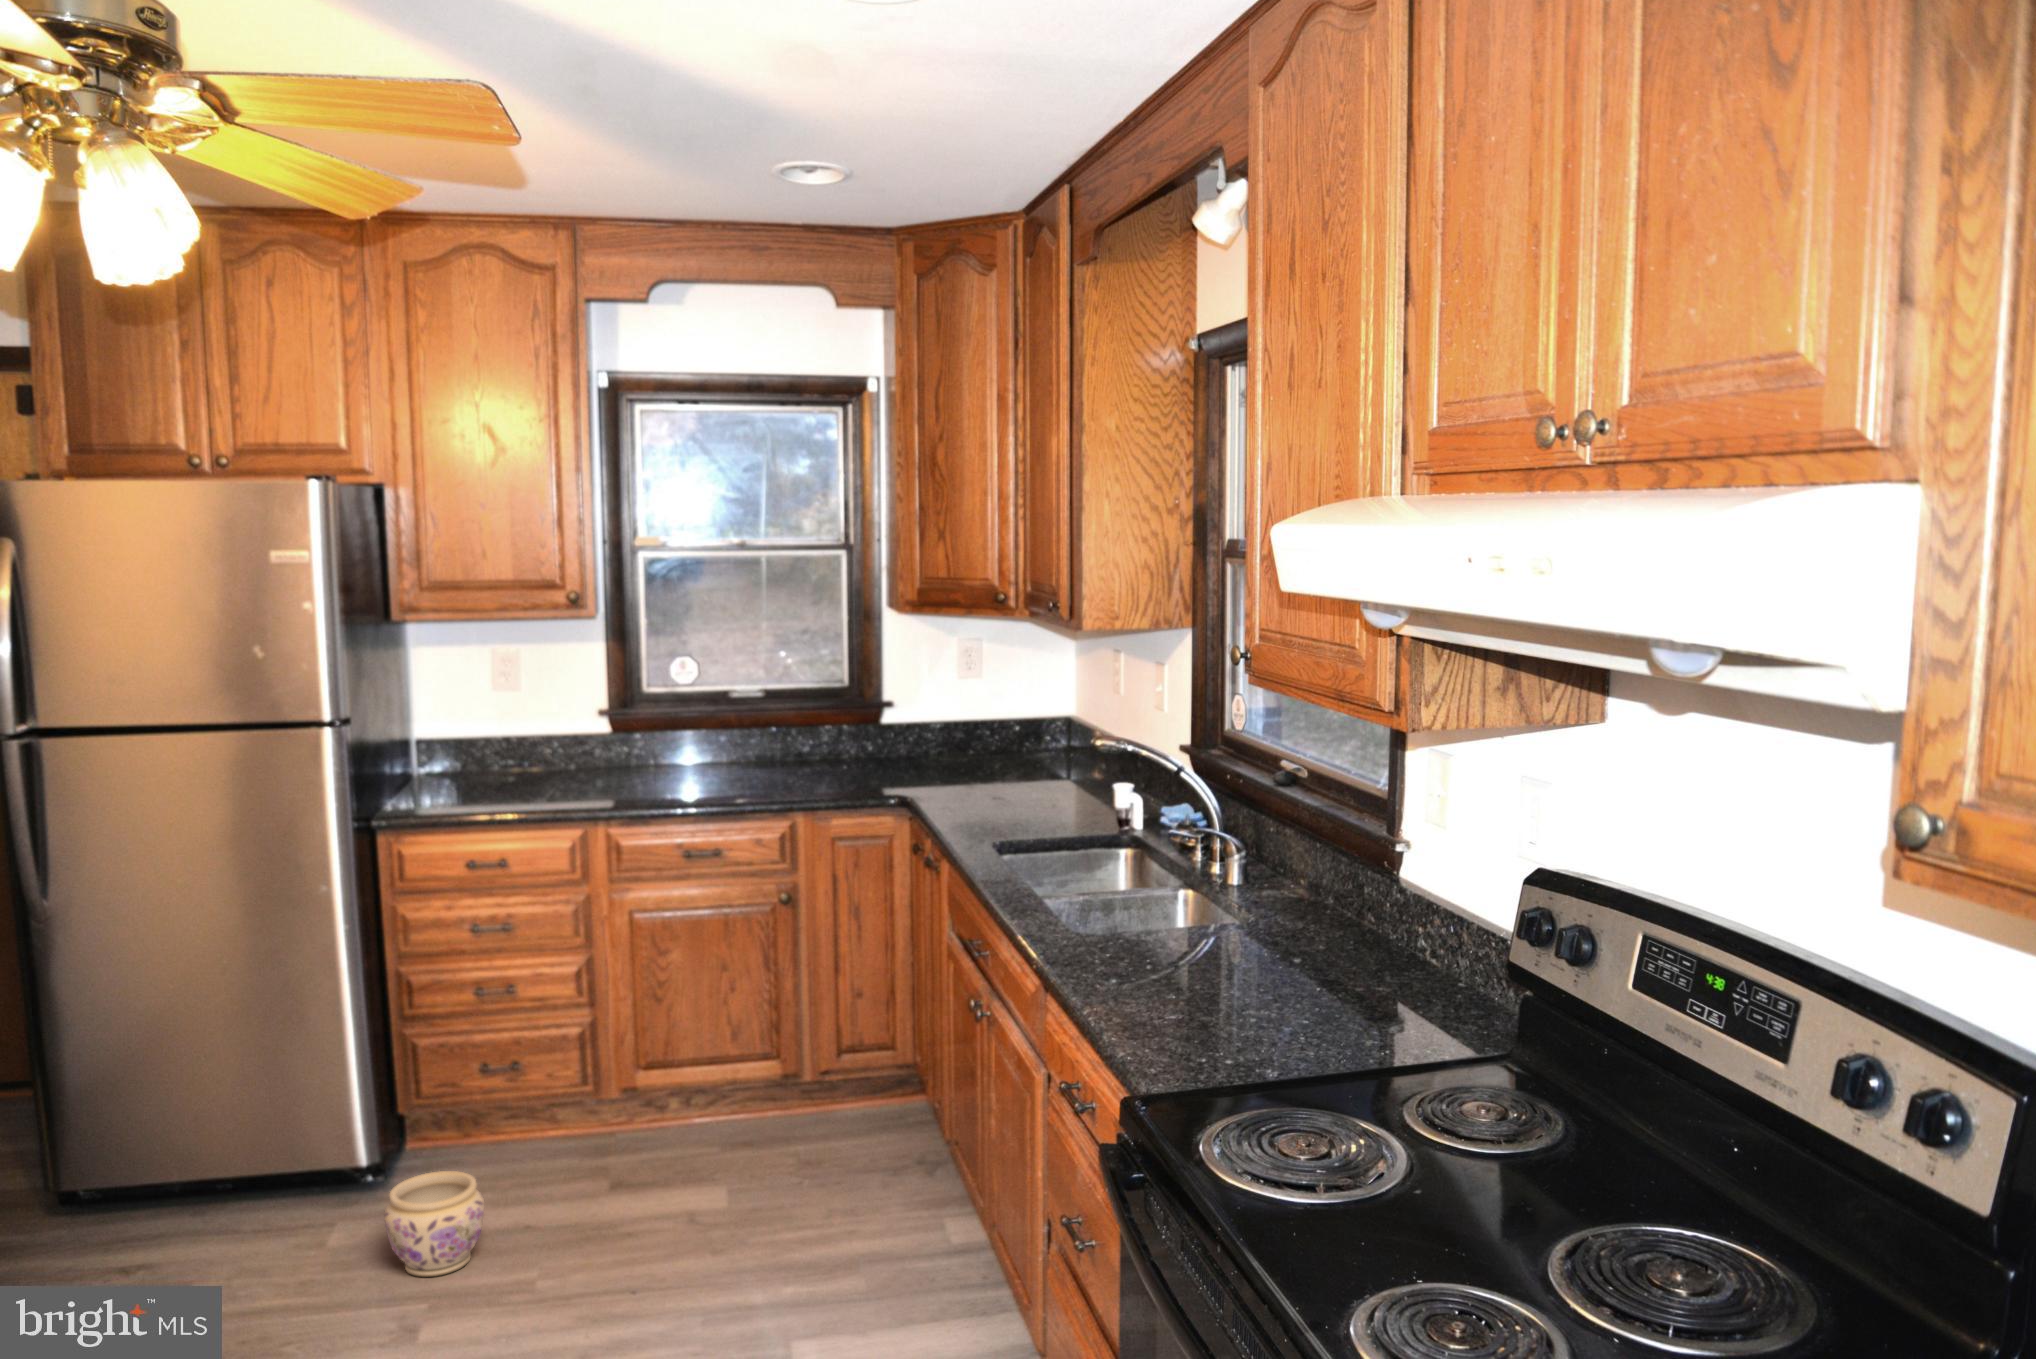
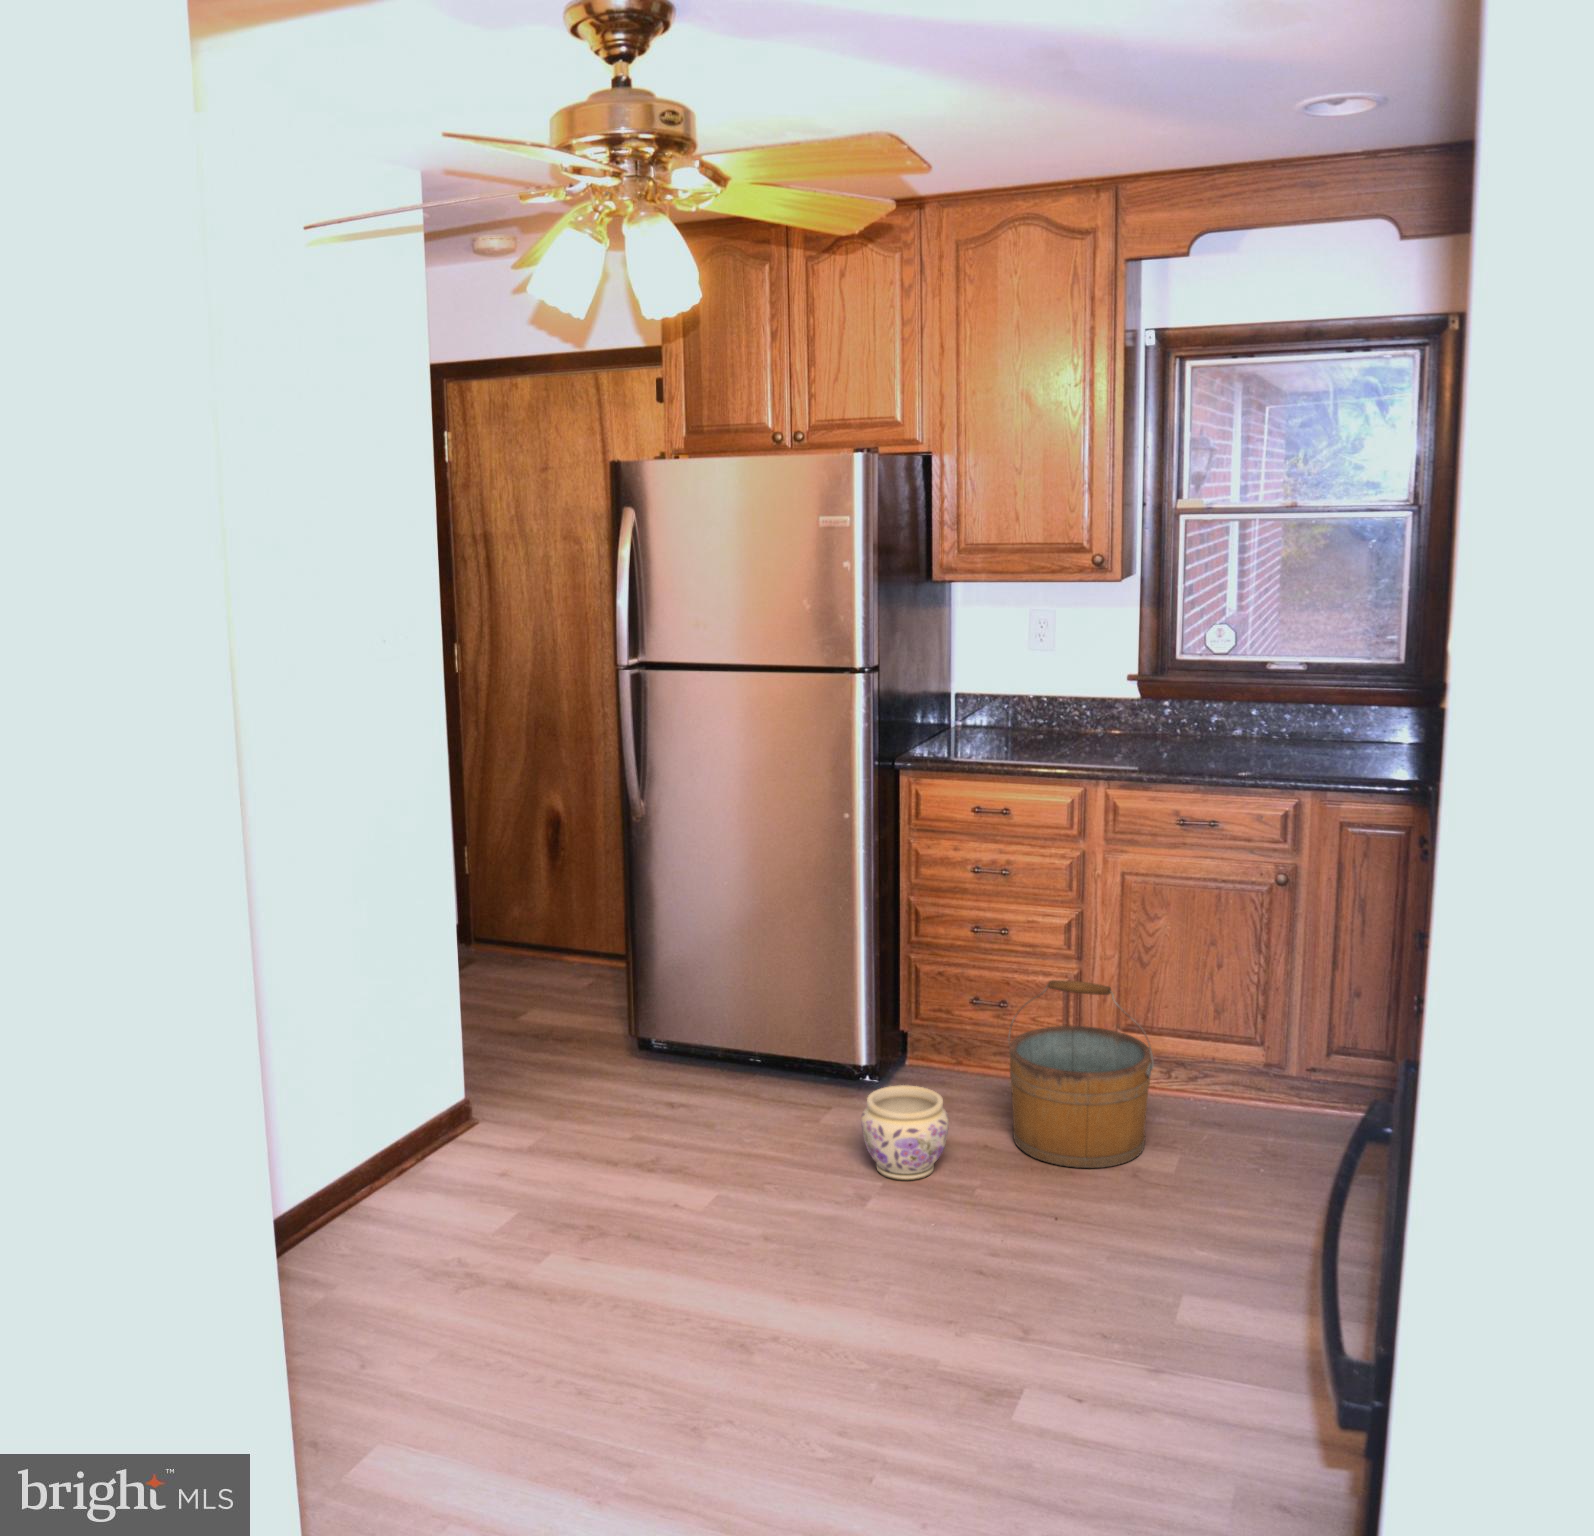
bucket: none [532,1027,687,1221] -> present [1009,980,1154,1168]

